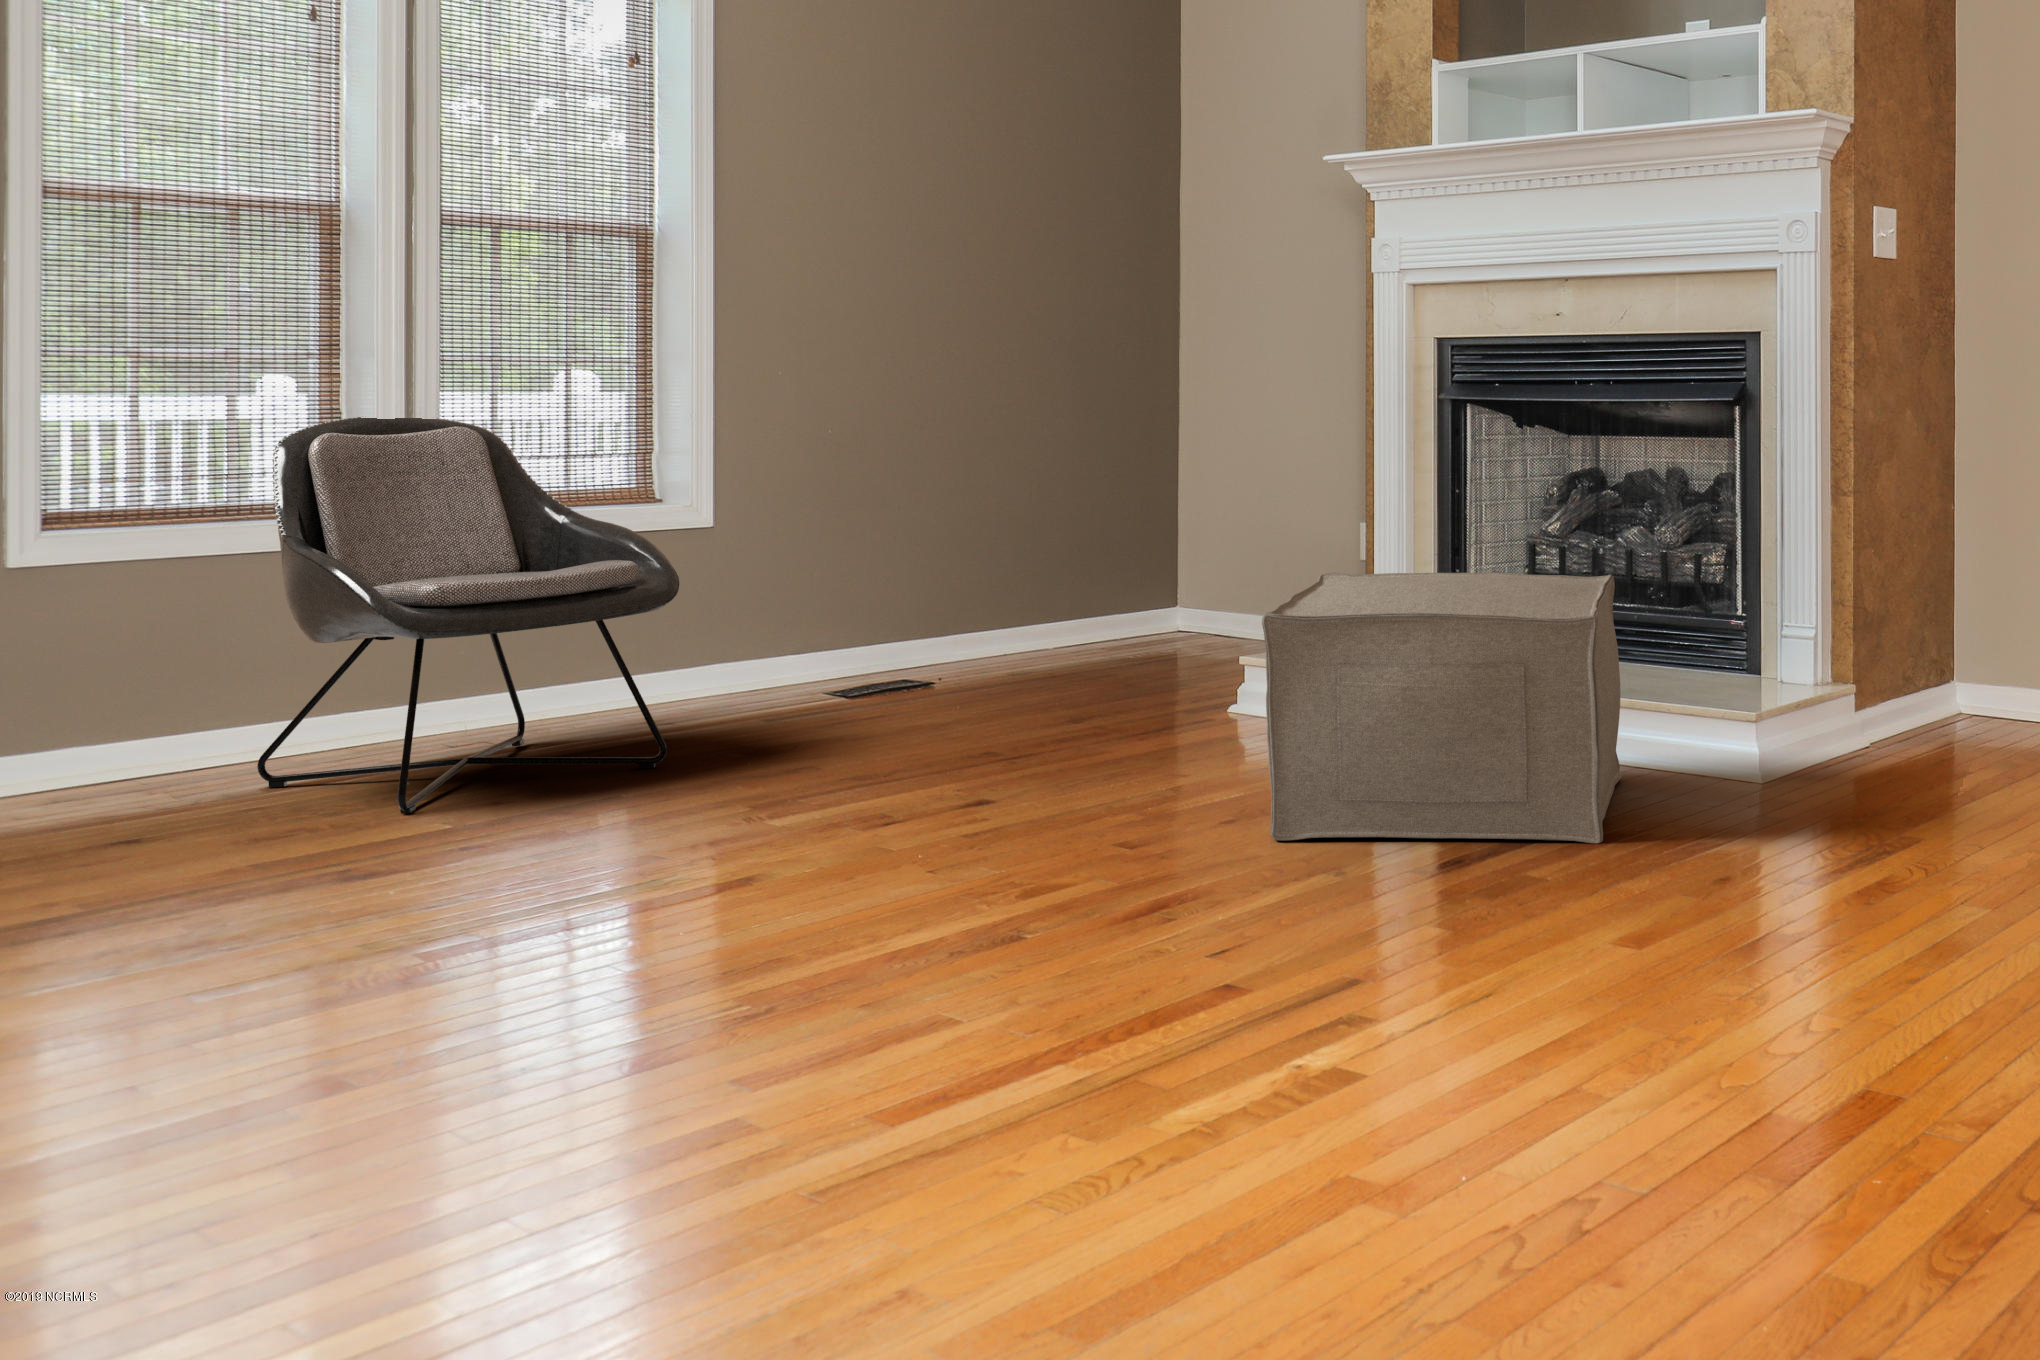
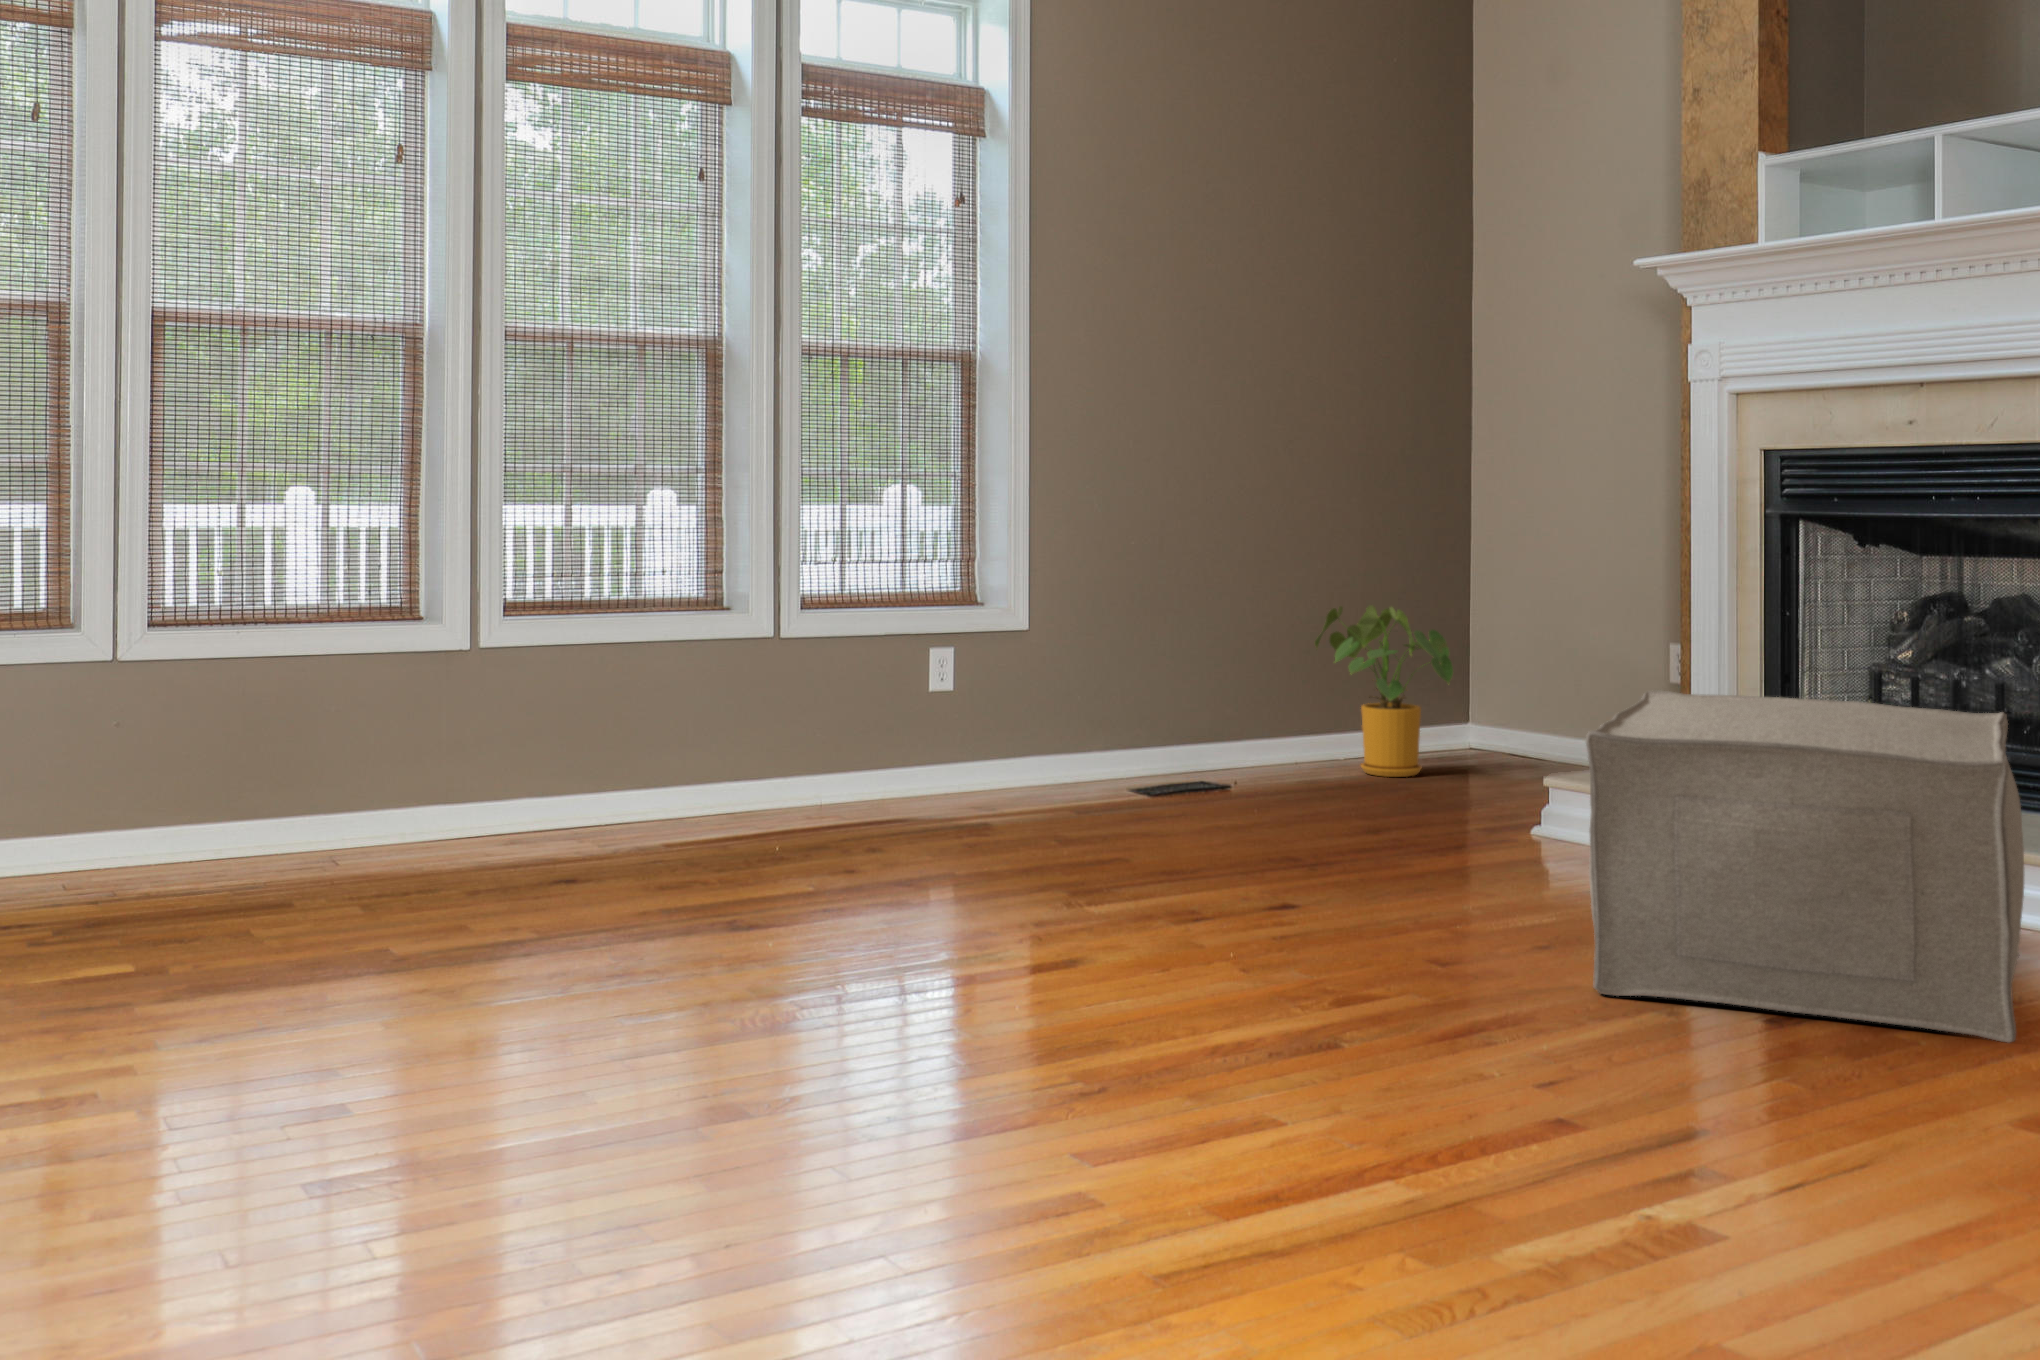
lounge chair: present [257,416,679,814] -> none [617,492,987,871]
house plant: none [1018,502,1156,670] -> present [1315,605,1453,777]

